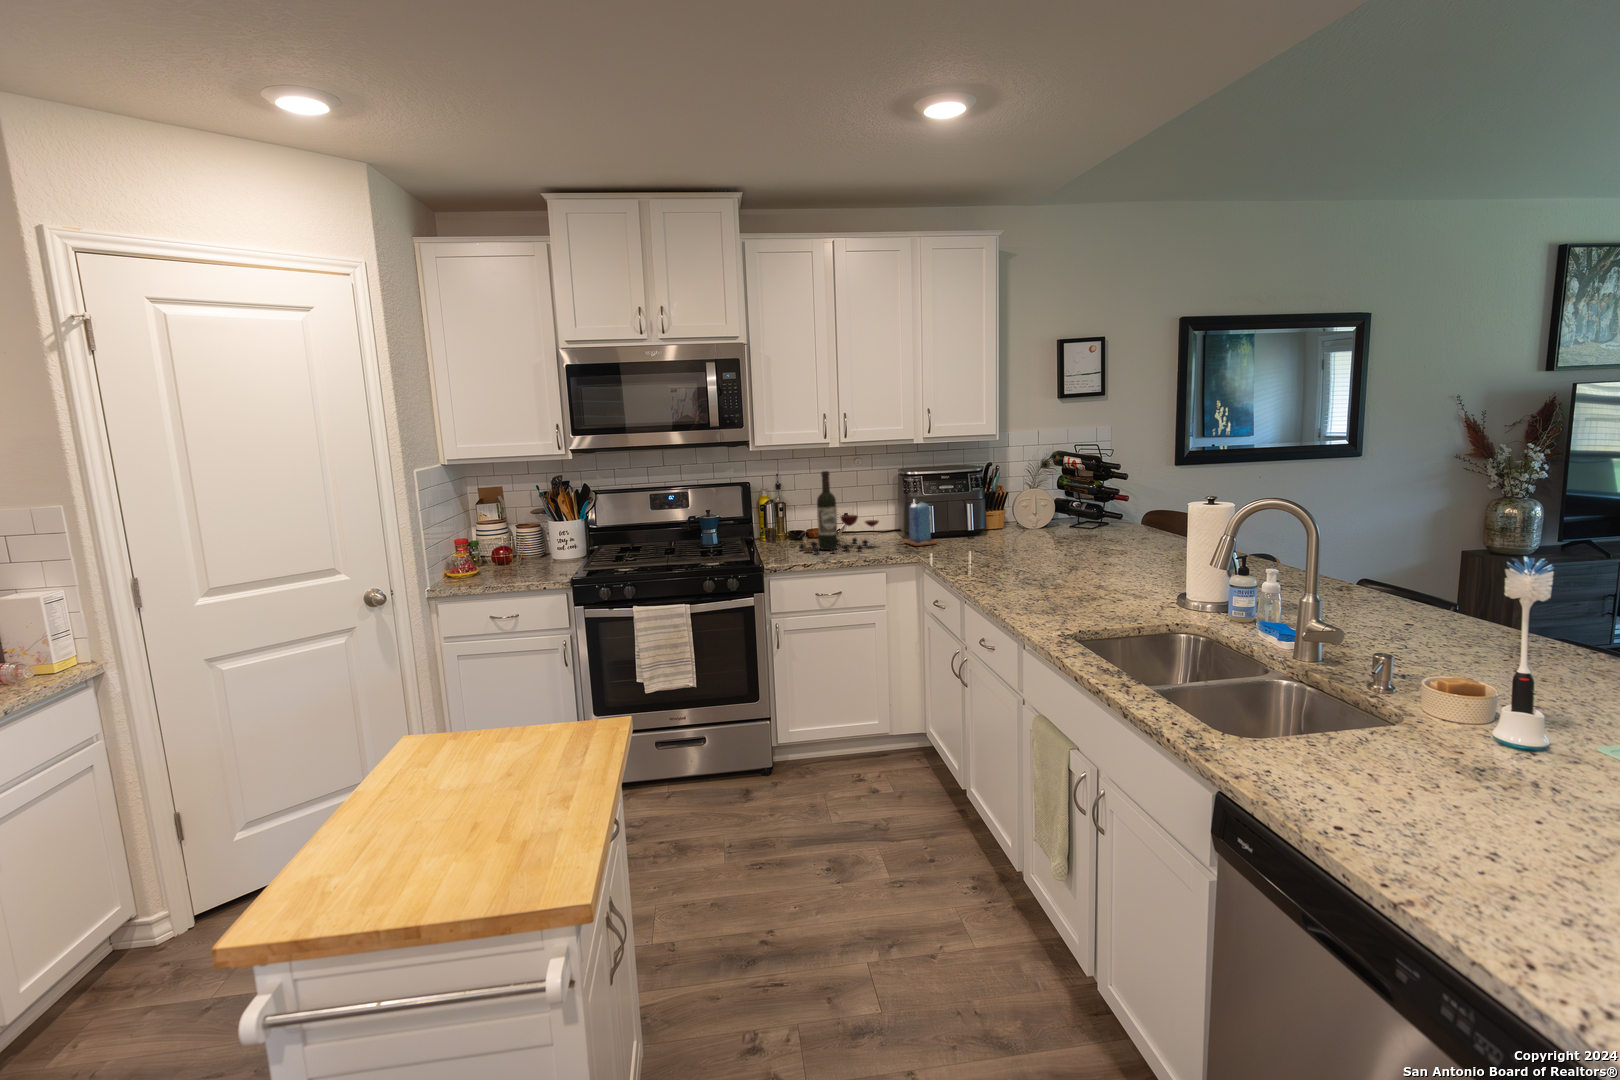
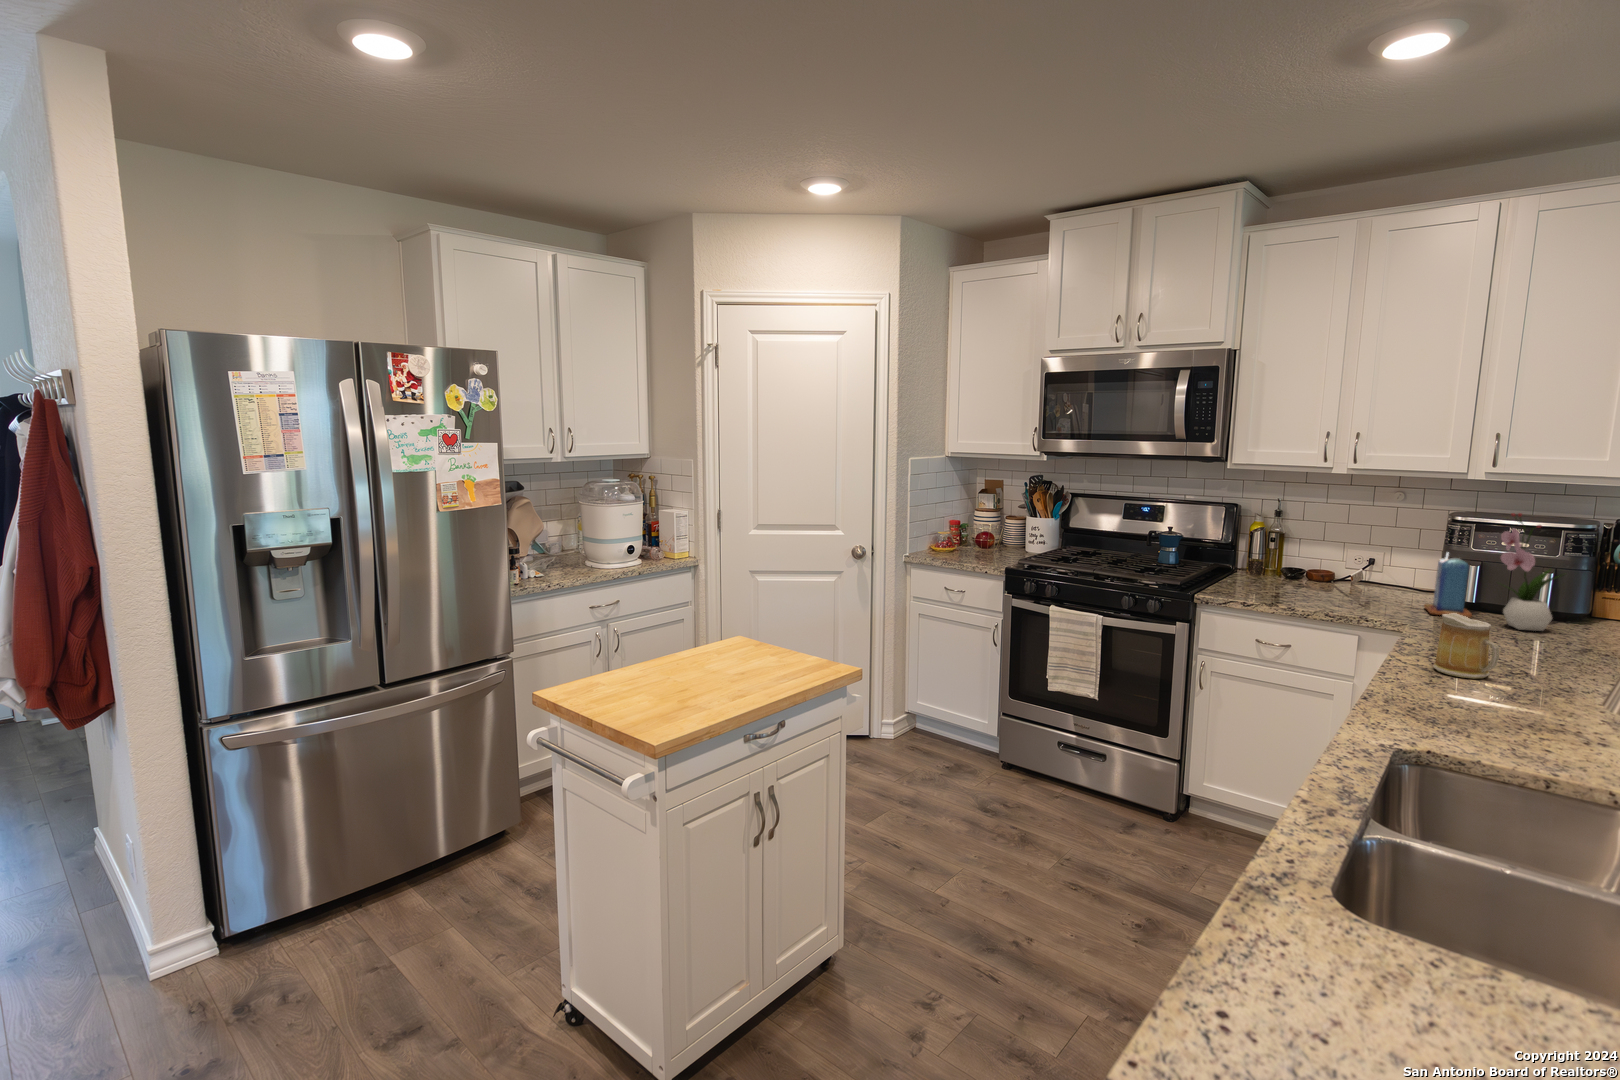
flower arrangement: none [949,464,987,546] -> present [1501,513,1564,631]
wine bottle: present [799,471,879,553] -> none [1268,500,1386,606]
mug: none [985,536,1023,581] -> present [1433,613,1499,679]

